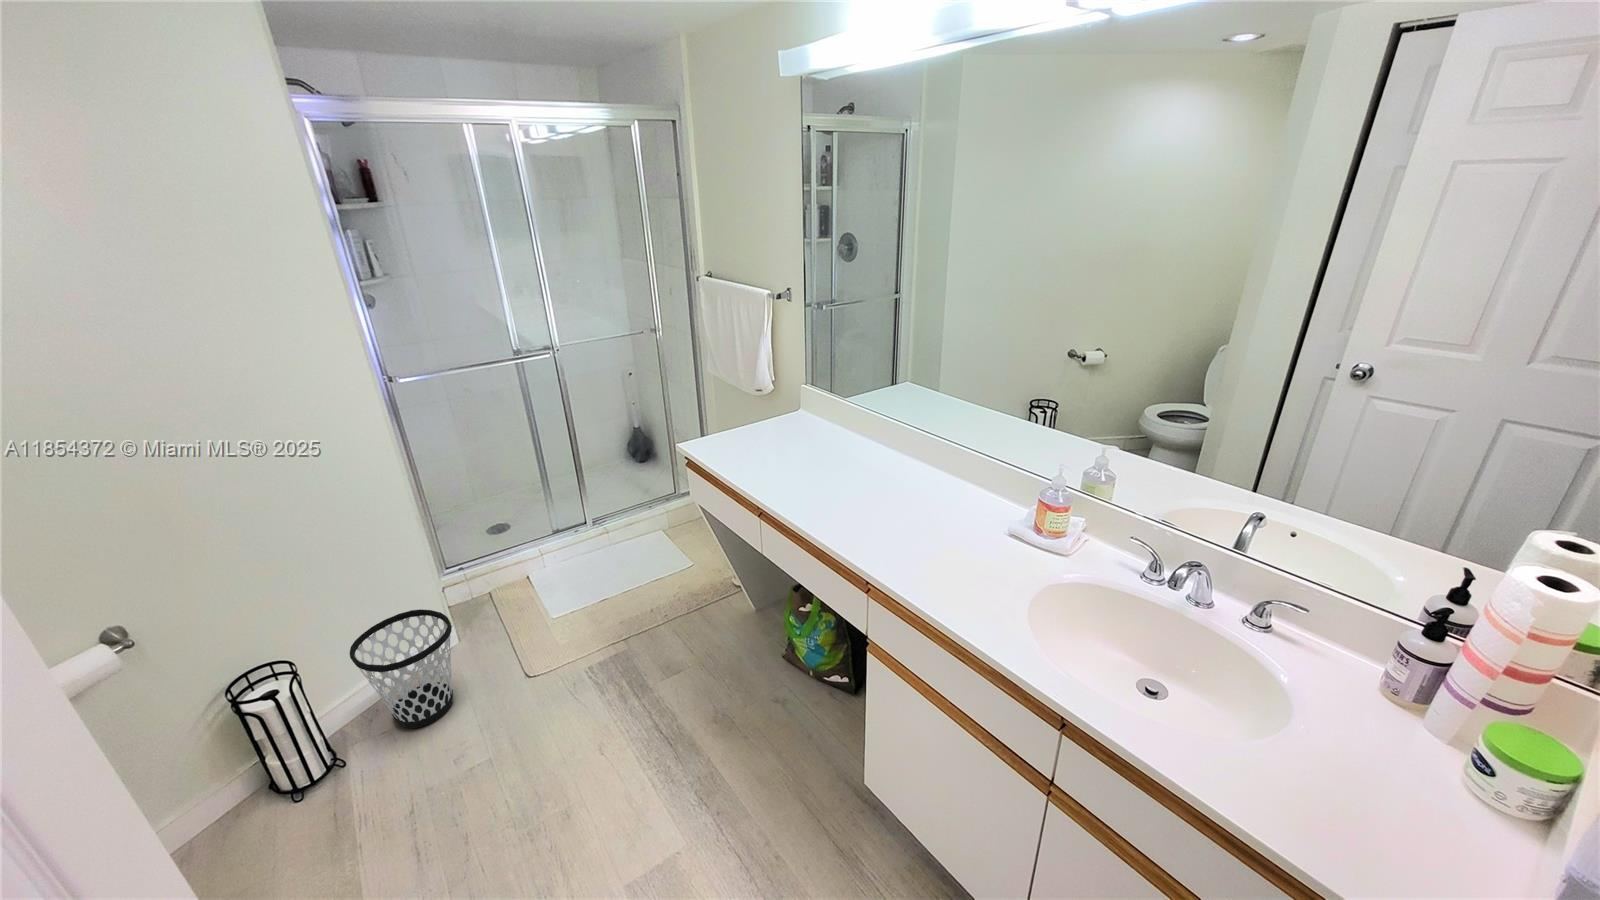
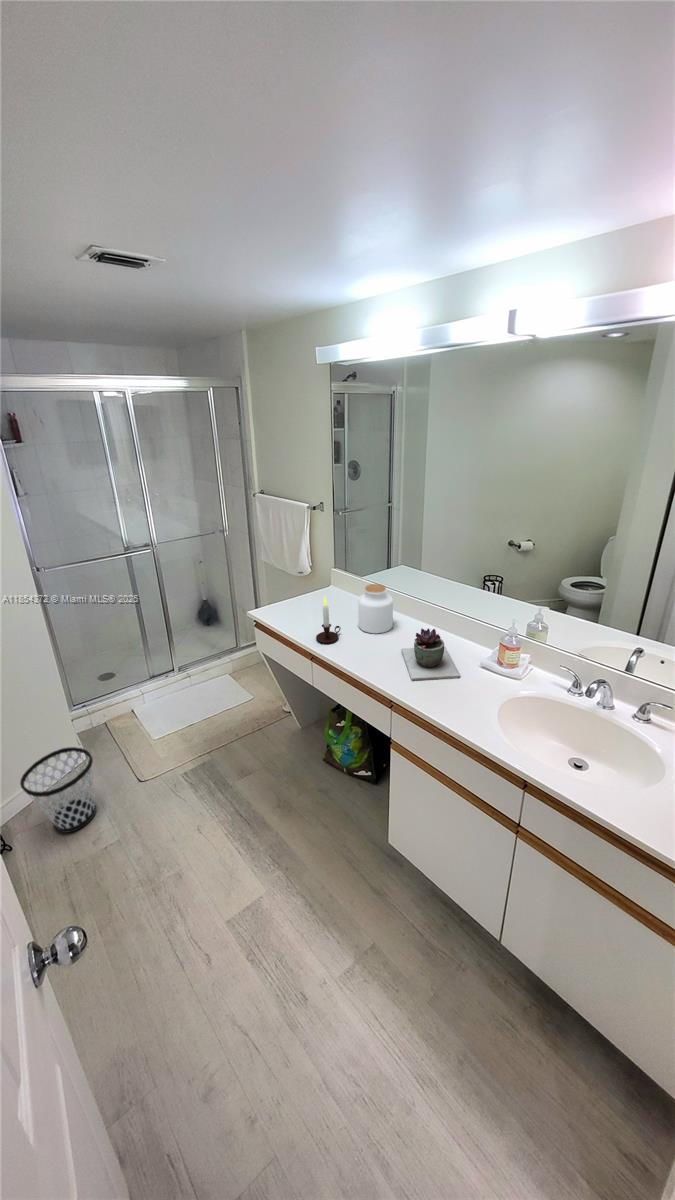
jar: none [838,405,890,478] -> present [358,584,393,633]
candle: none [773,414,810,485] -> present [316,596,341,643]
succulent plant: none [895,469,978,546] -> present [401,629,460,681]

